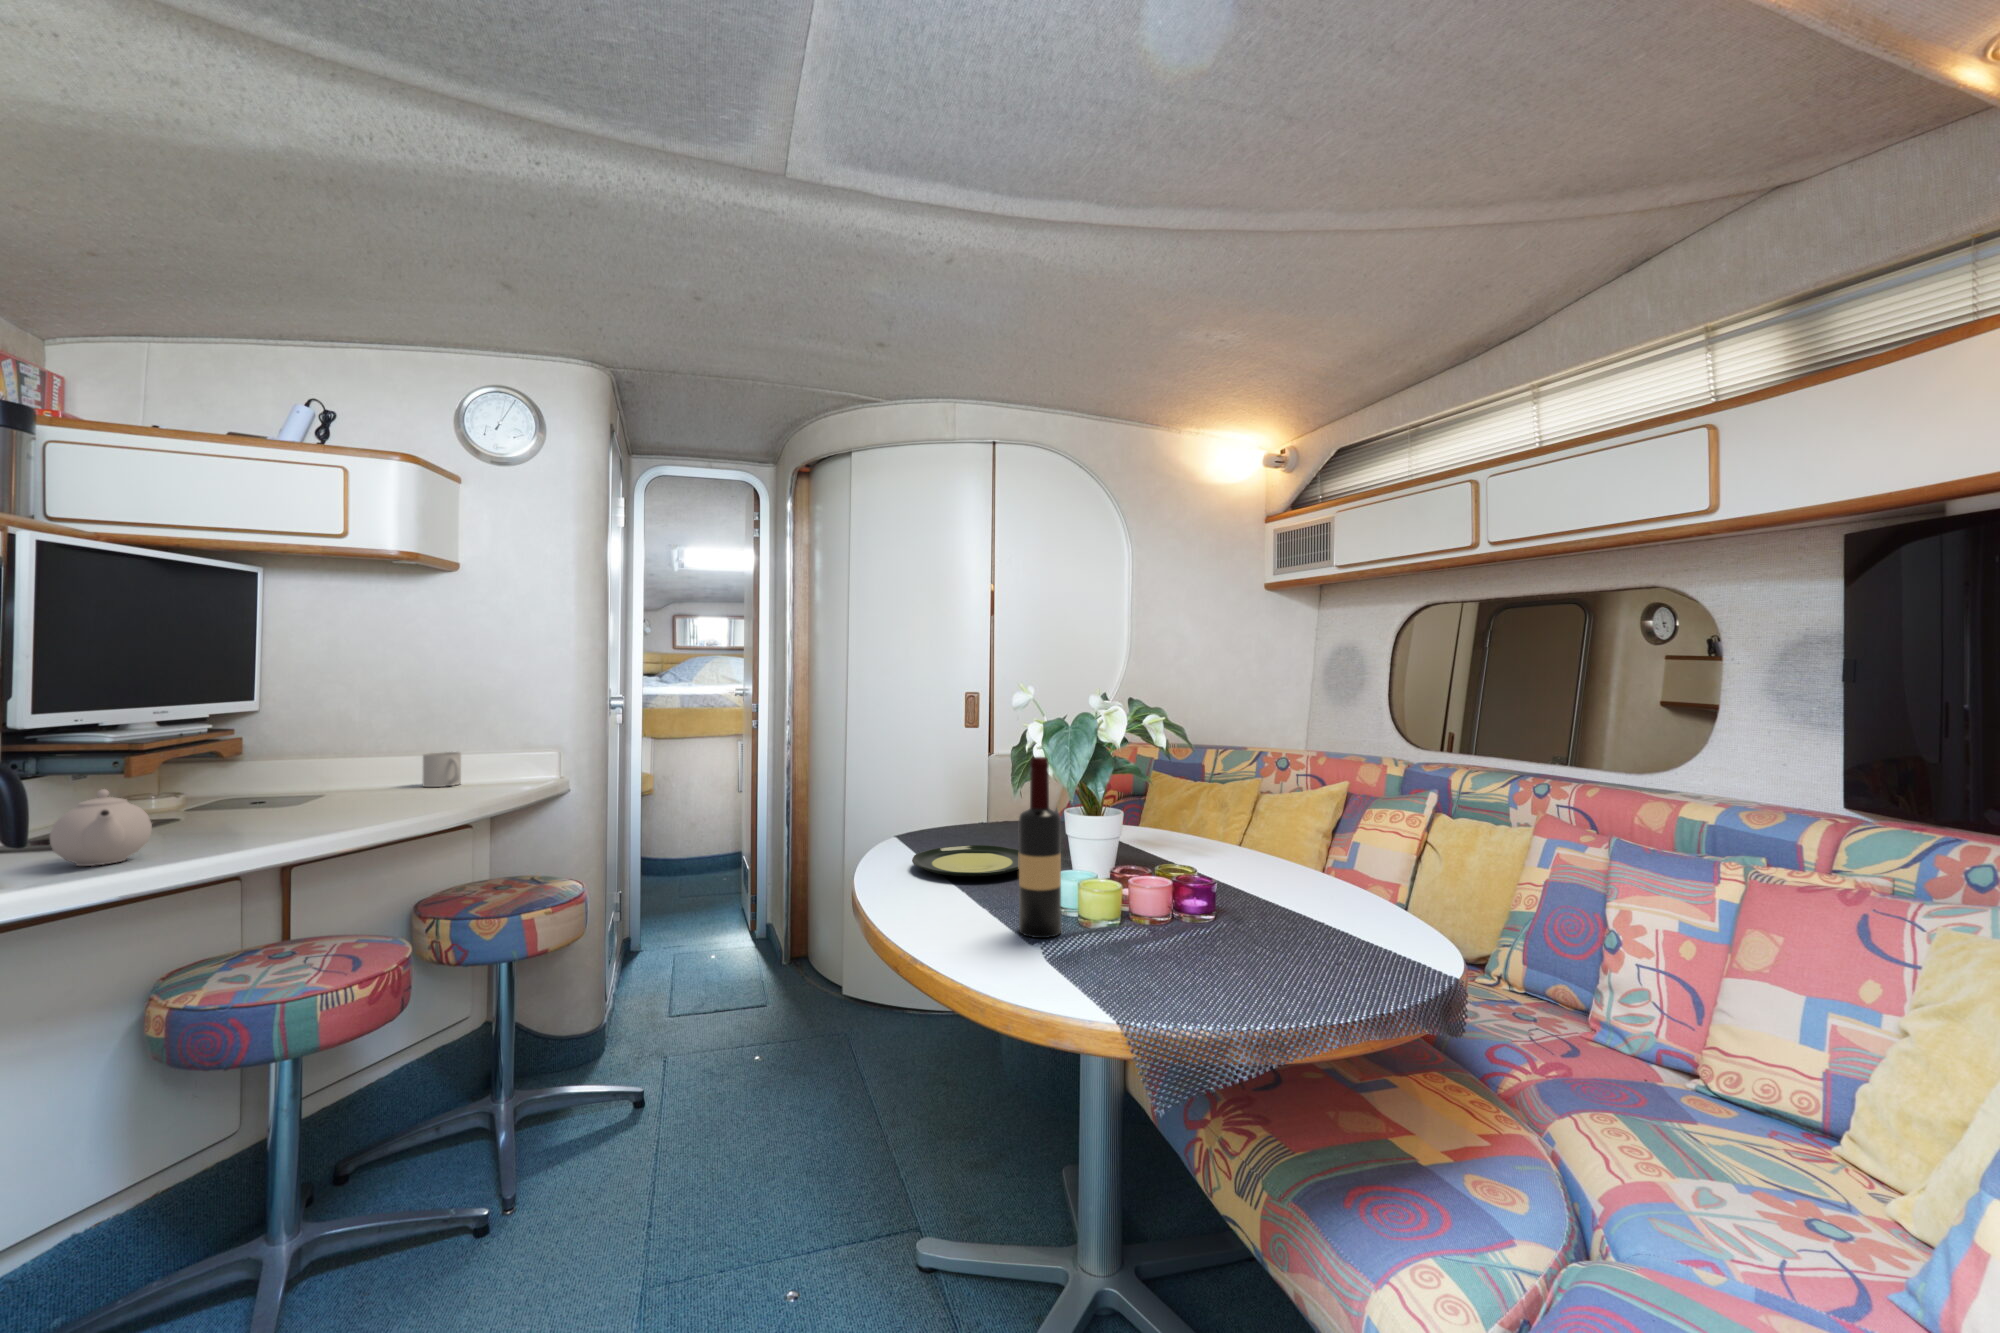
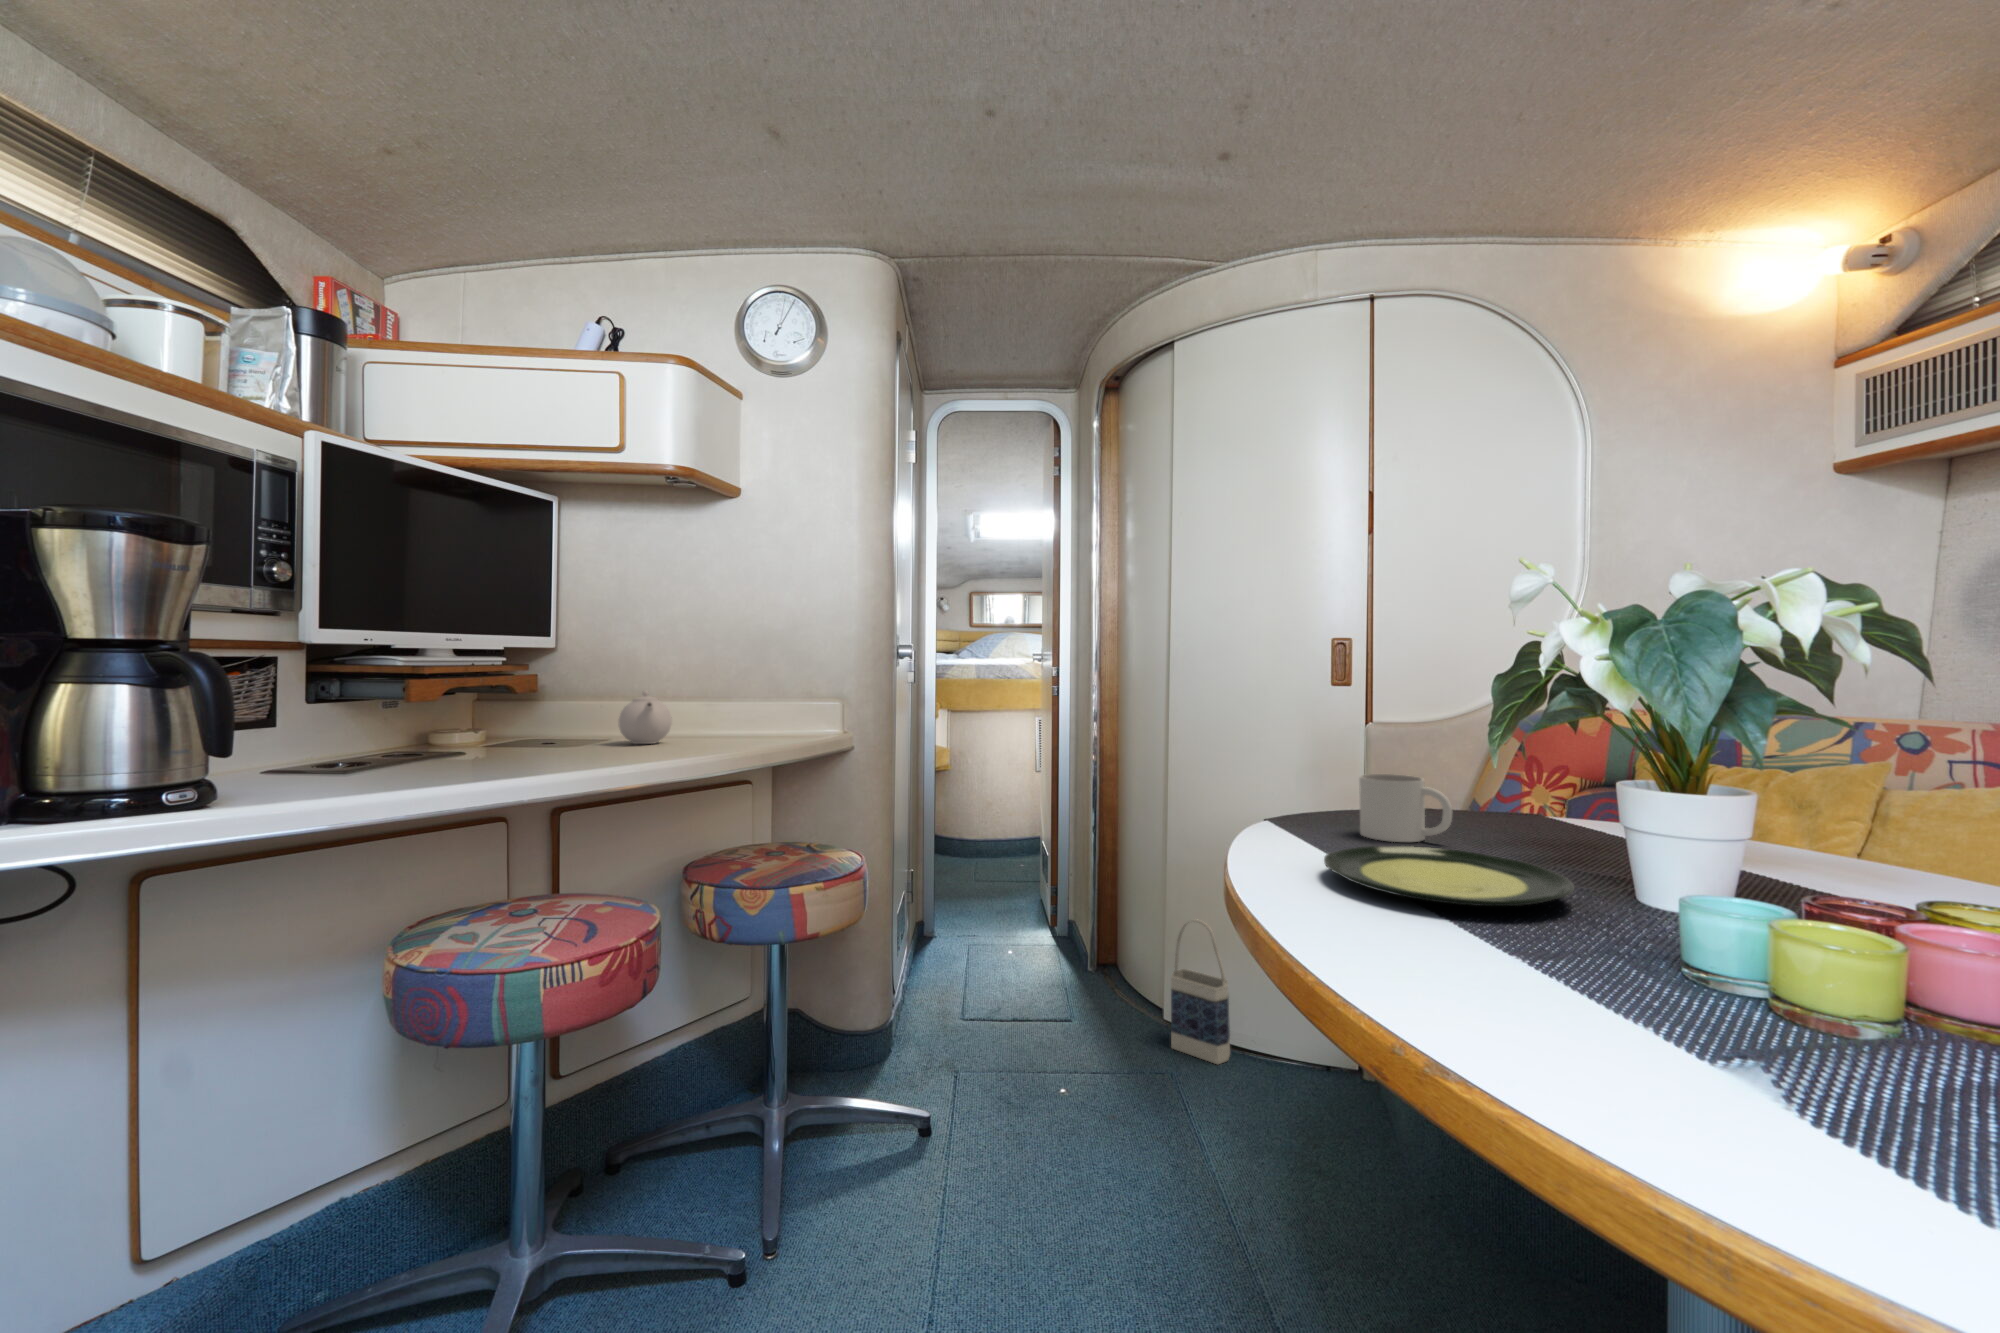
mug: present [423,752,461,787] -> present [1359,774,1452,842]
wine bottle: present [1019,757,1061,938] -> none [1701,637,1855,1103]
teapot: present [50,789,152,866] -> present [618,690,672,744]
bag: none [848,908,893,1017] -> present [1171,919,1230,1064]

